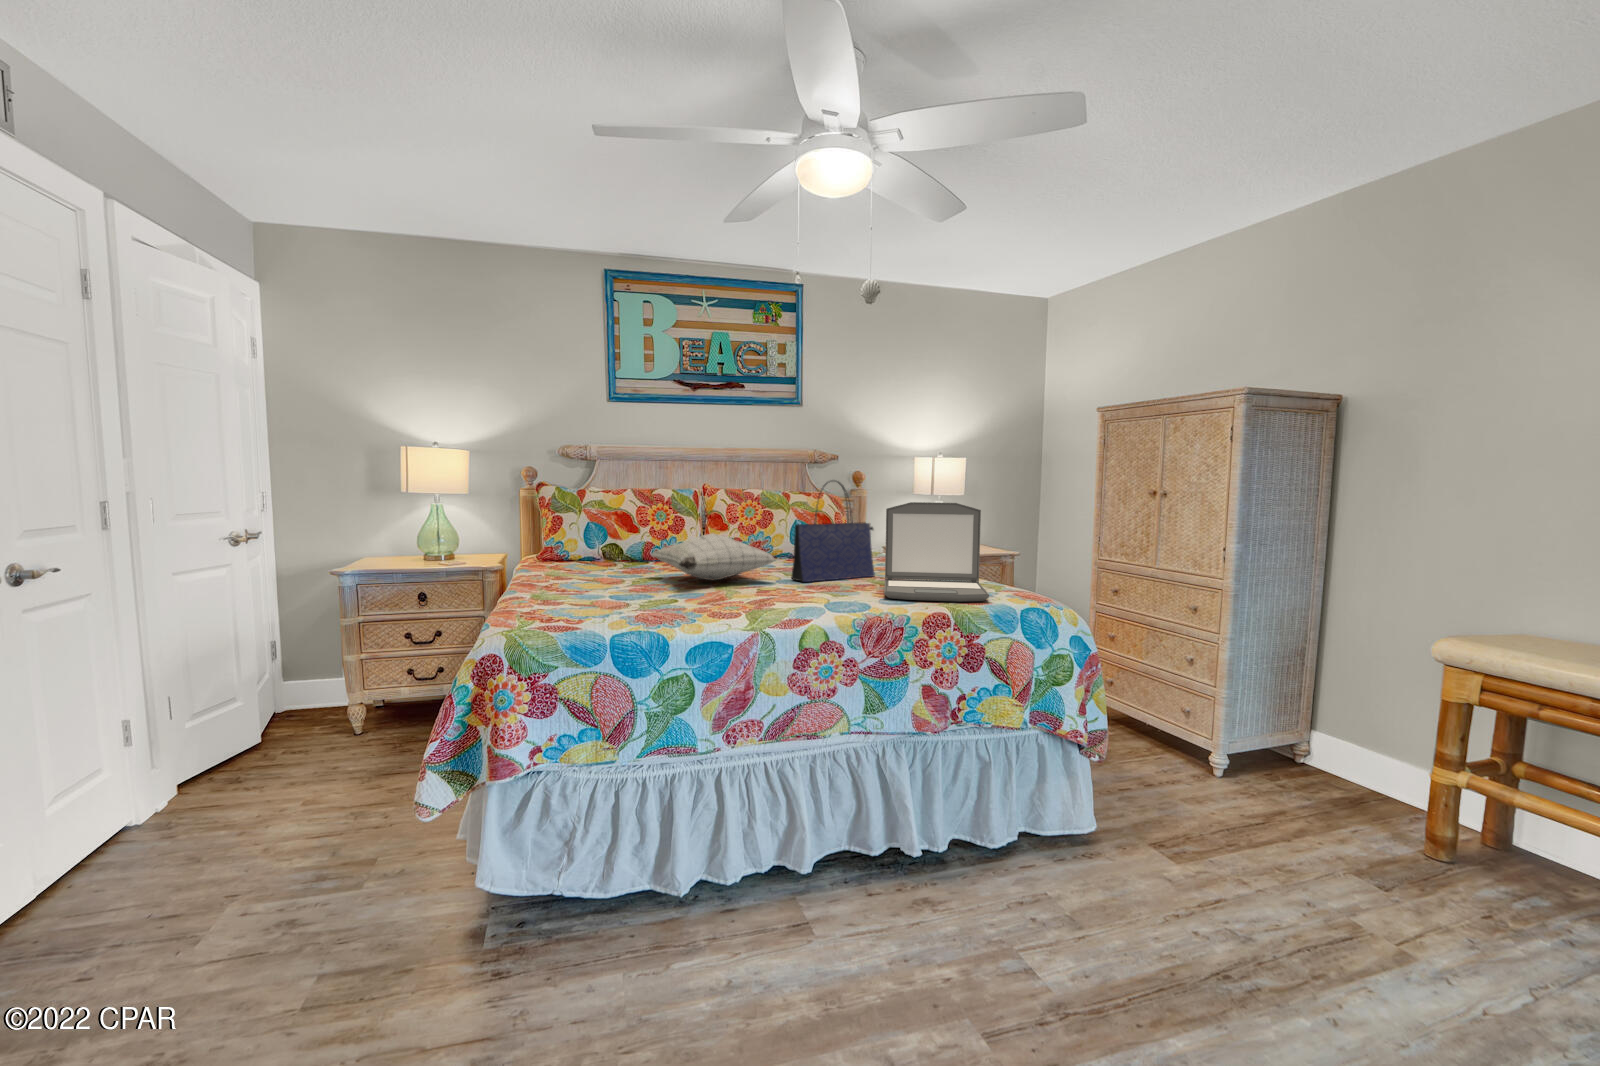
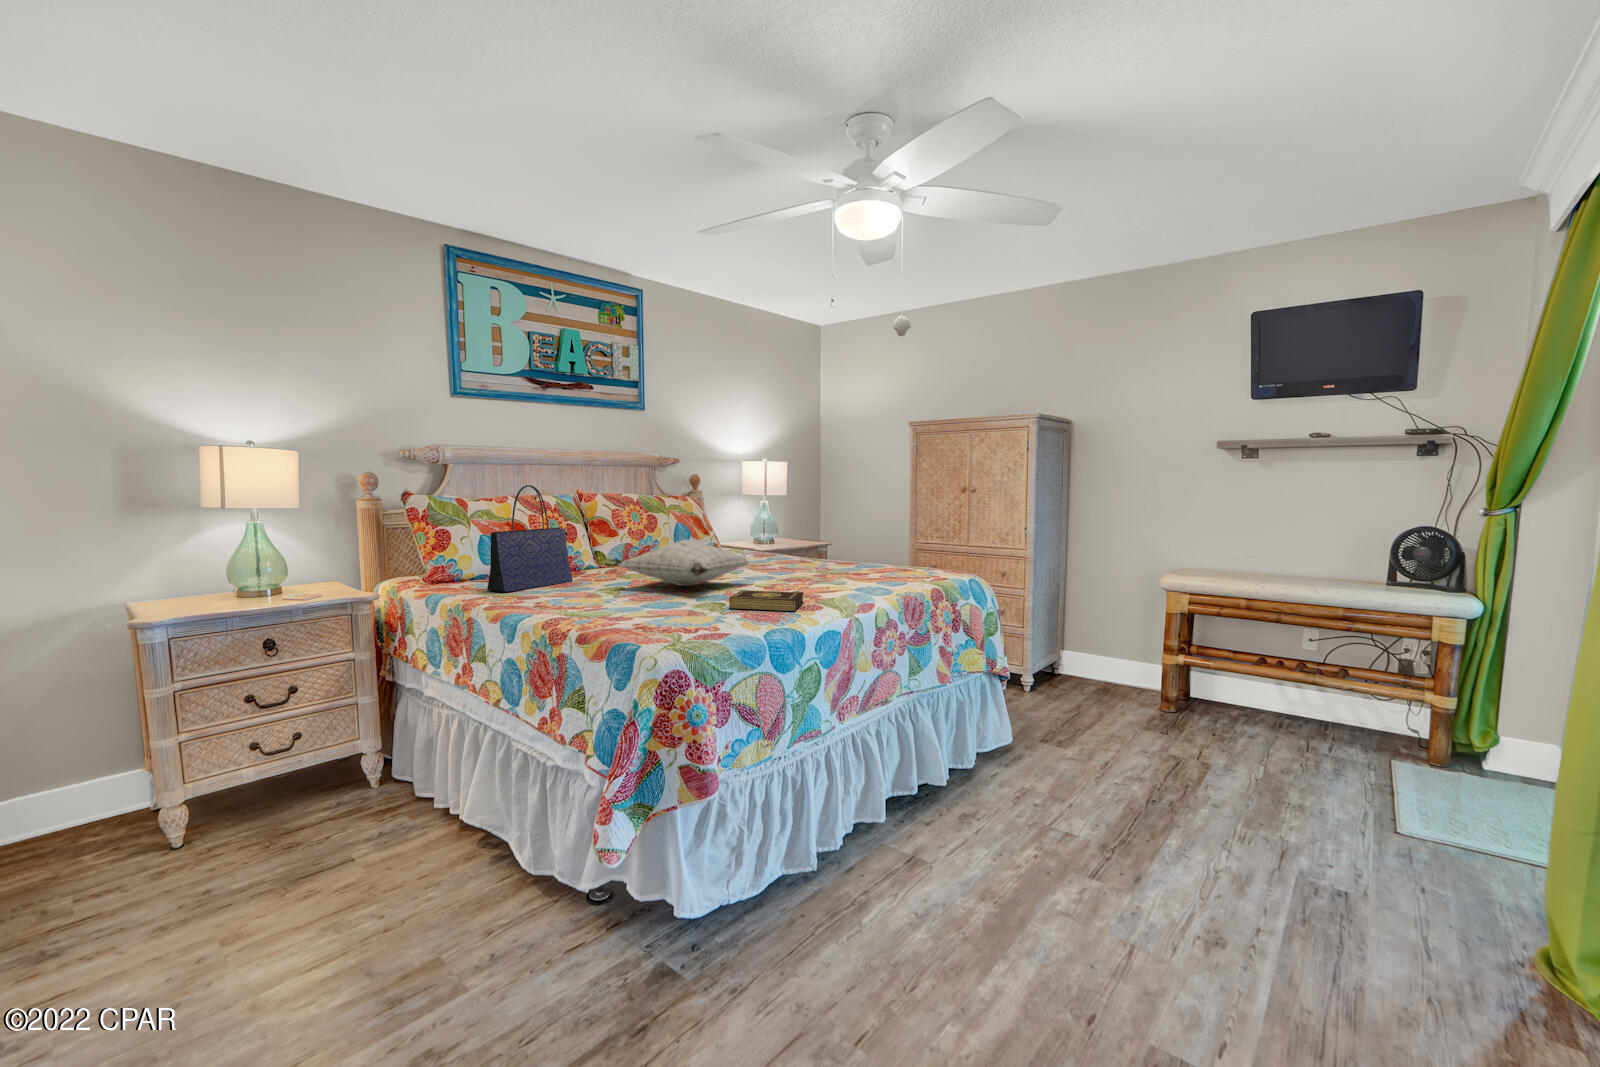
tote bag: present [791,480,875,582] -> present [487,485,573,592]
laptop: present [884,502,989,602] -> none [838,505,942,586]
book: none [668,588,753,615] -> present [729,590,804,611]

